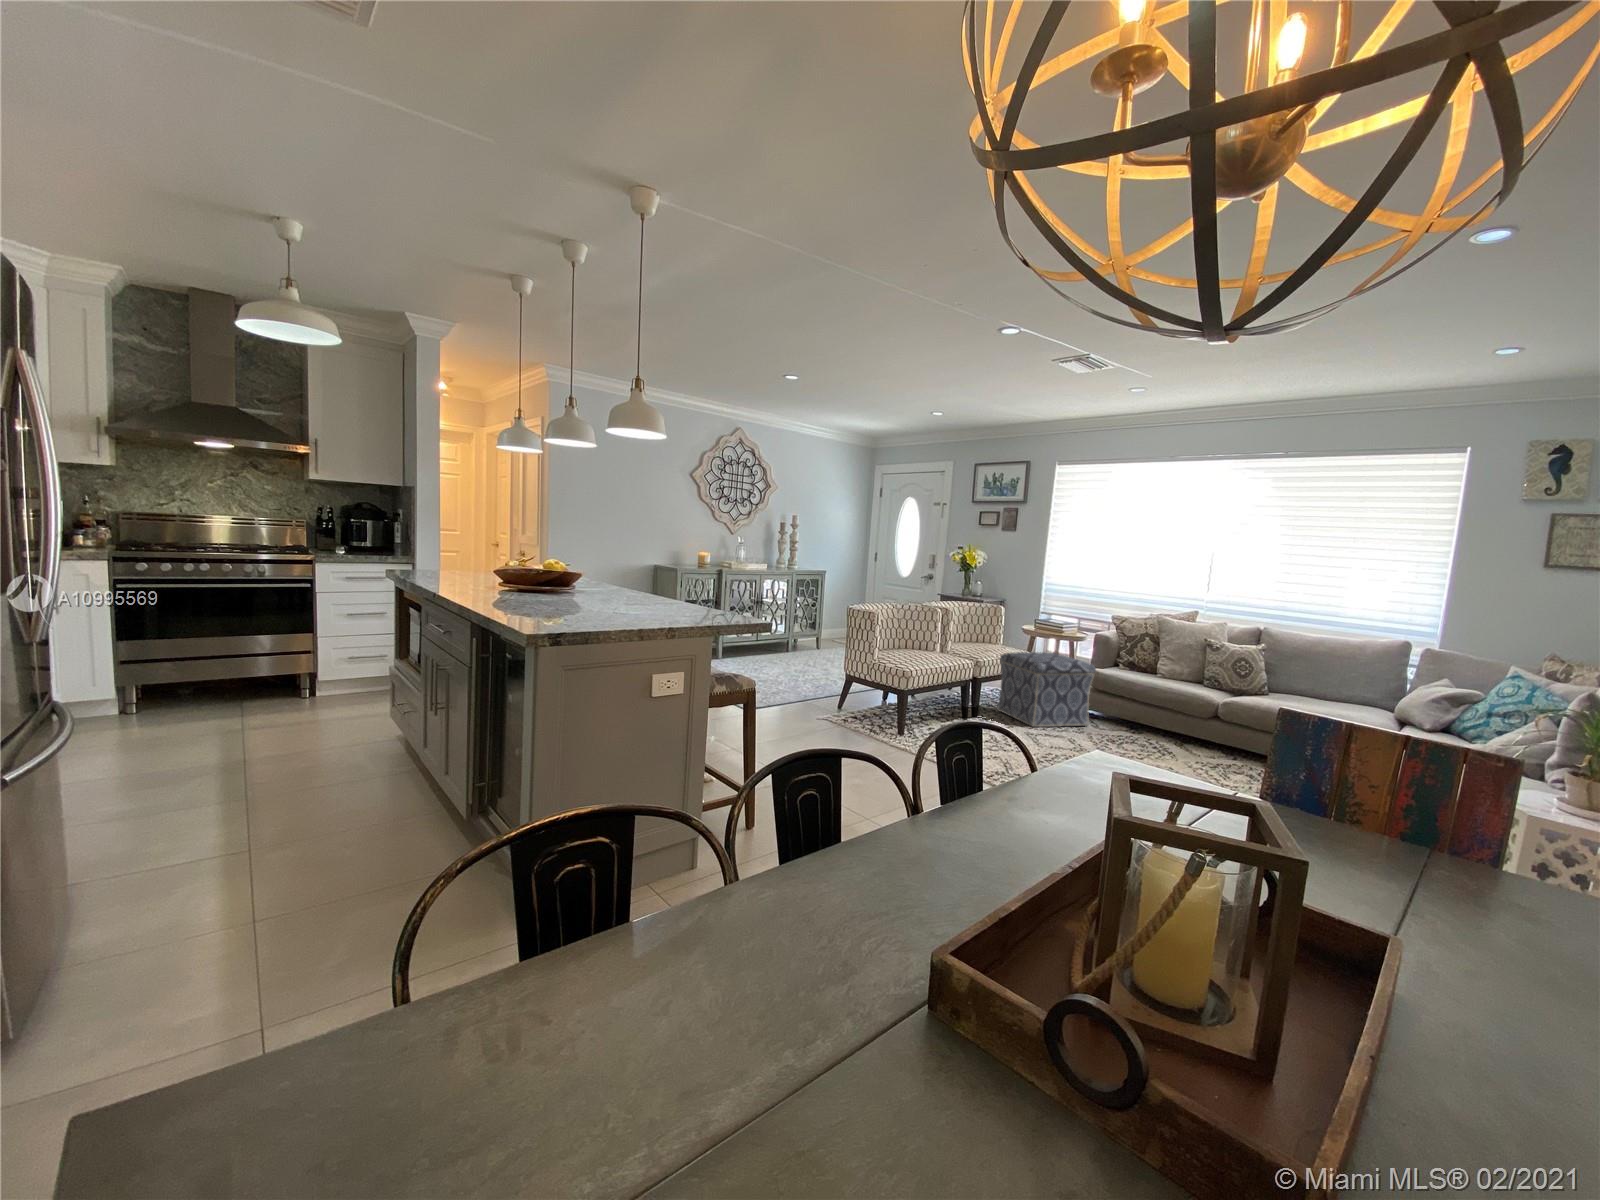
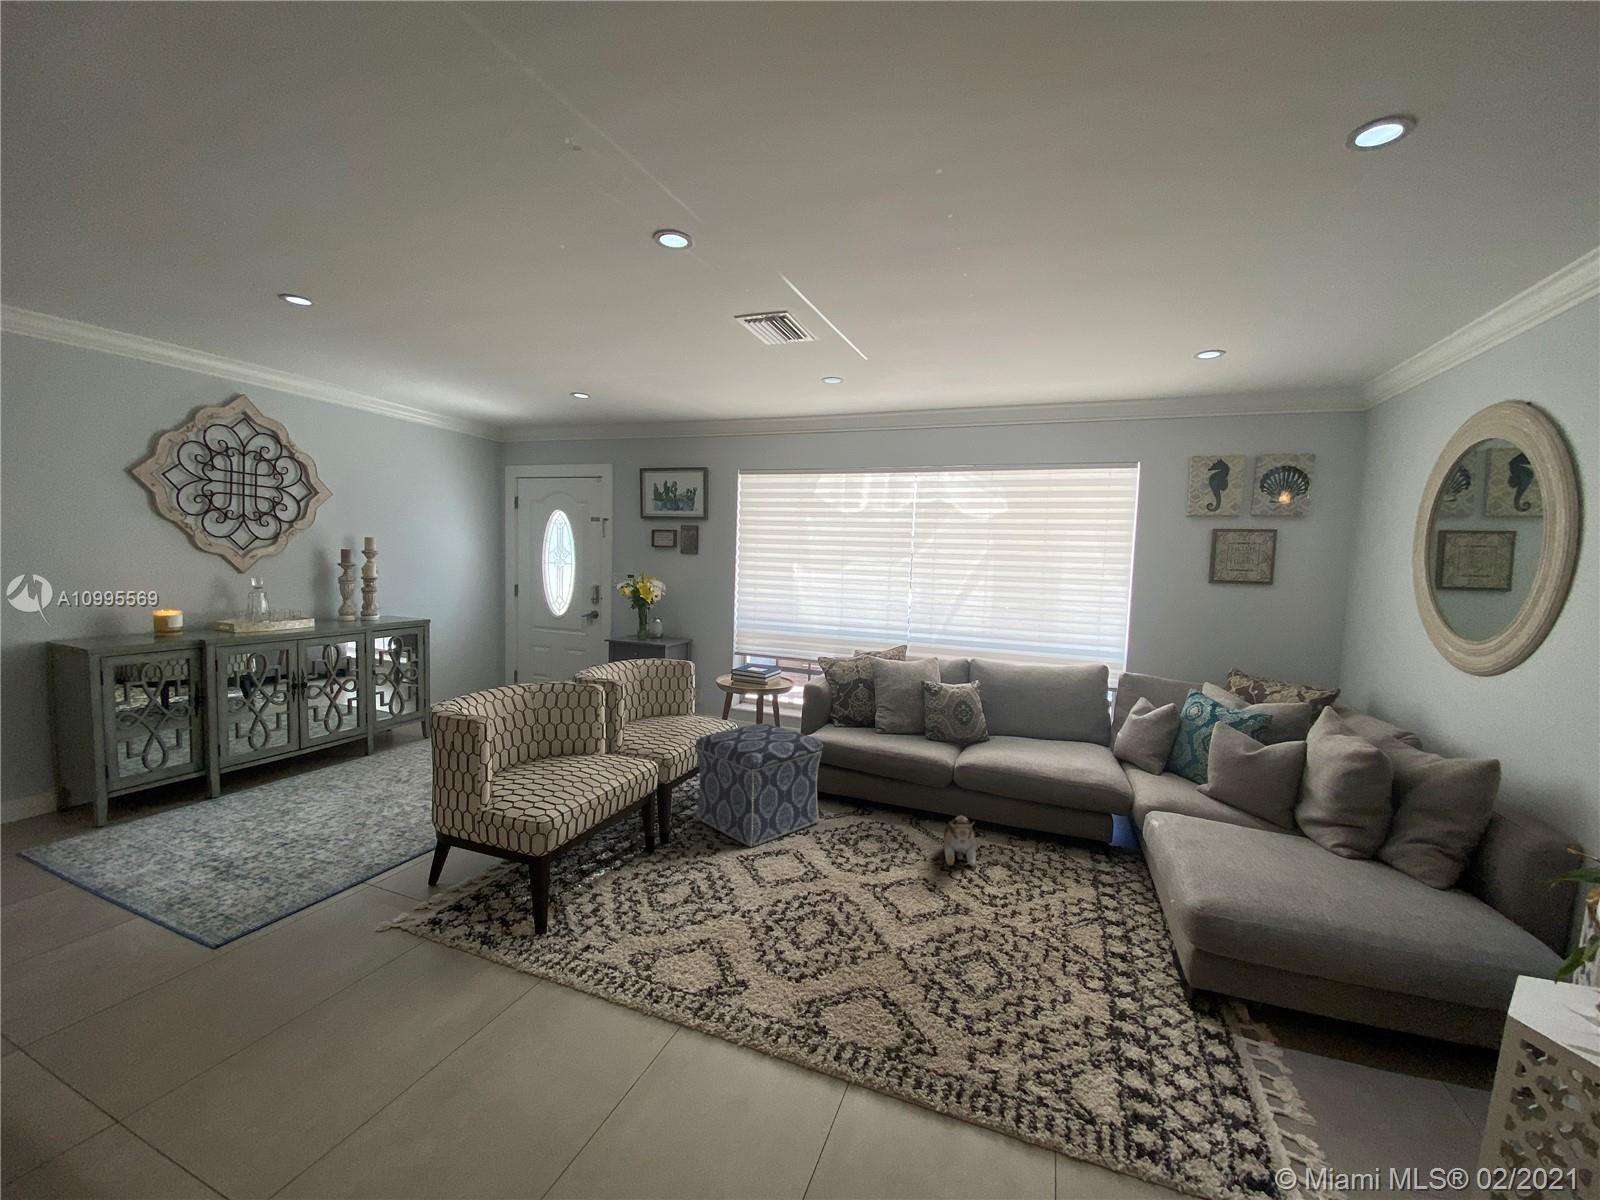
plush toy: none [1182,721,1211,761] -> present [943,815,976,866]

